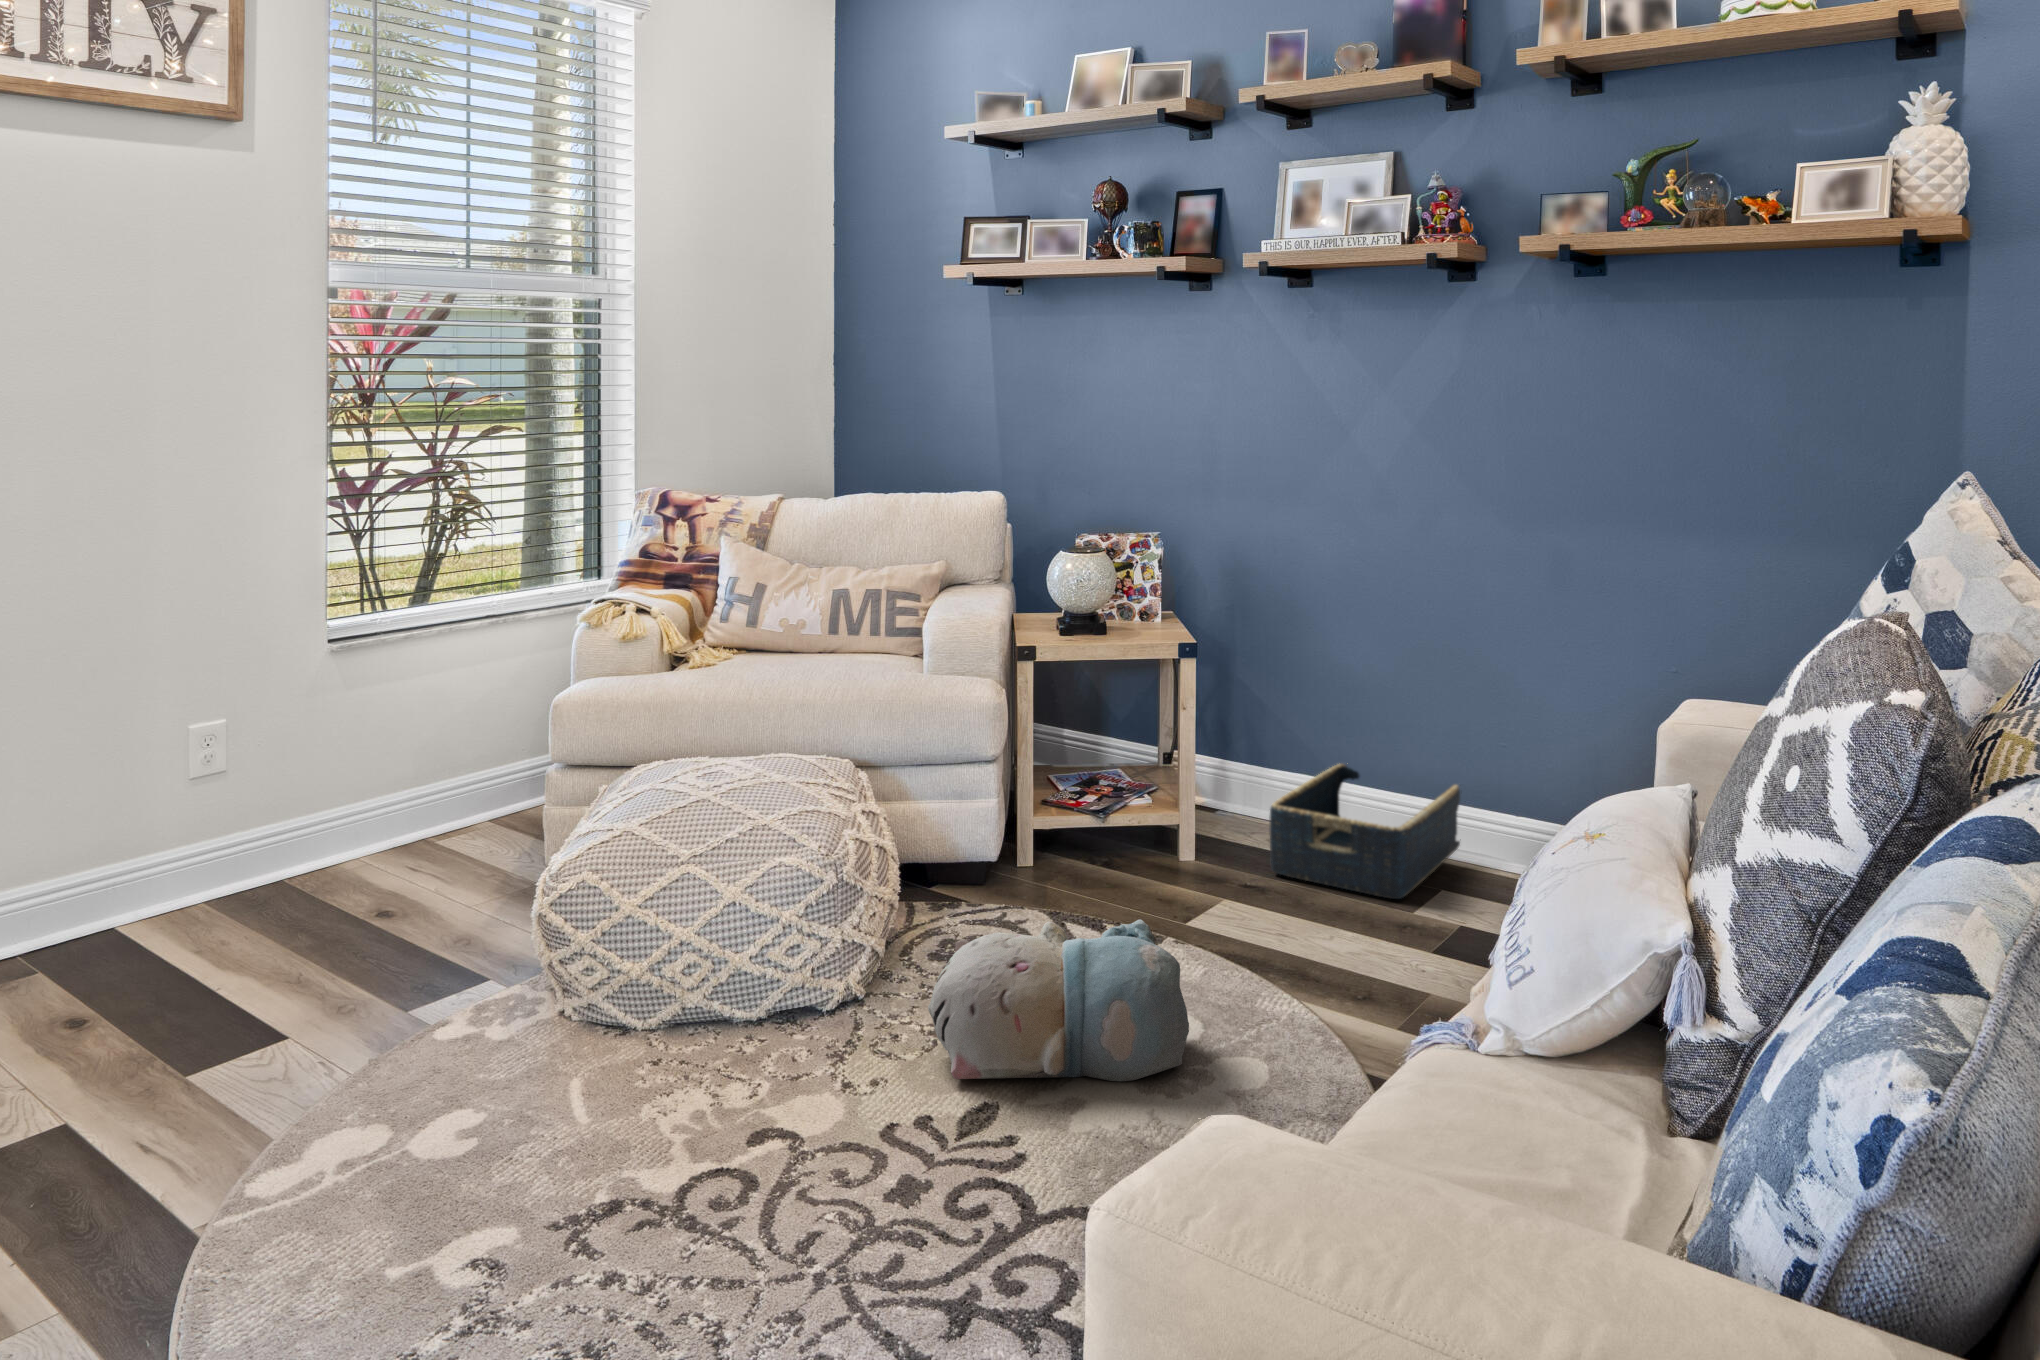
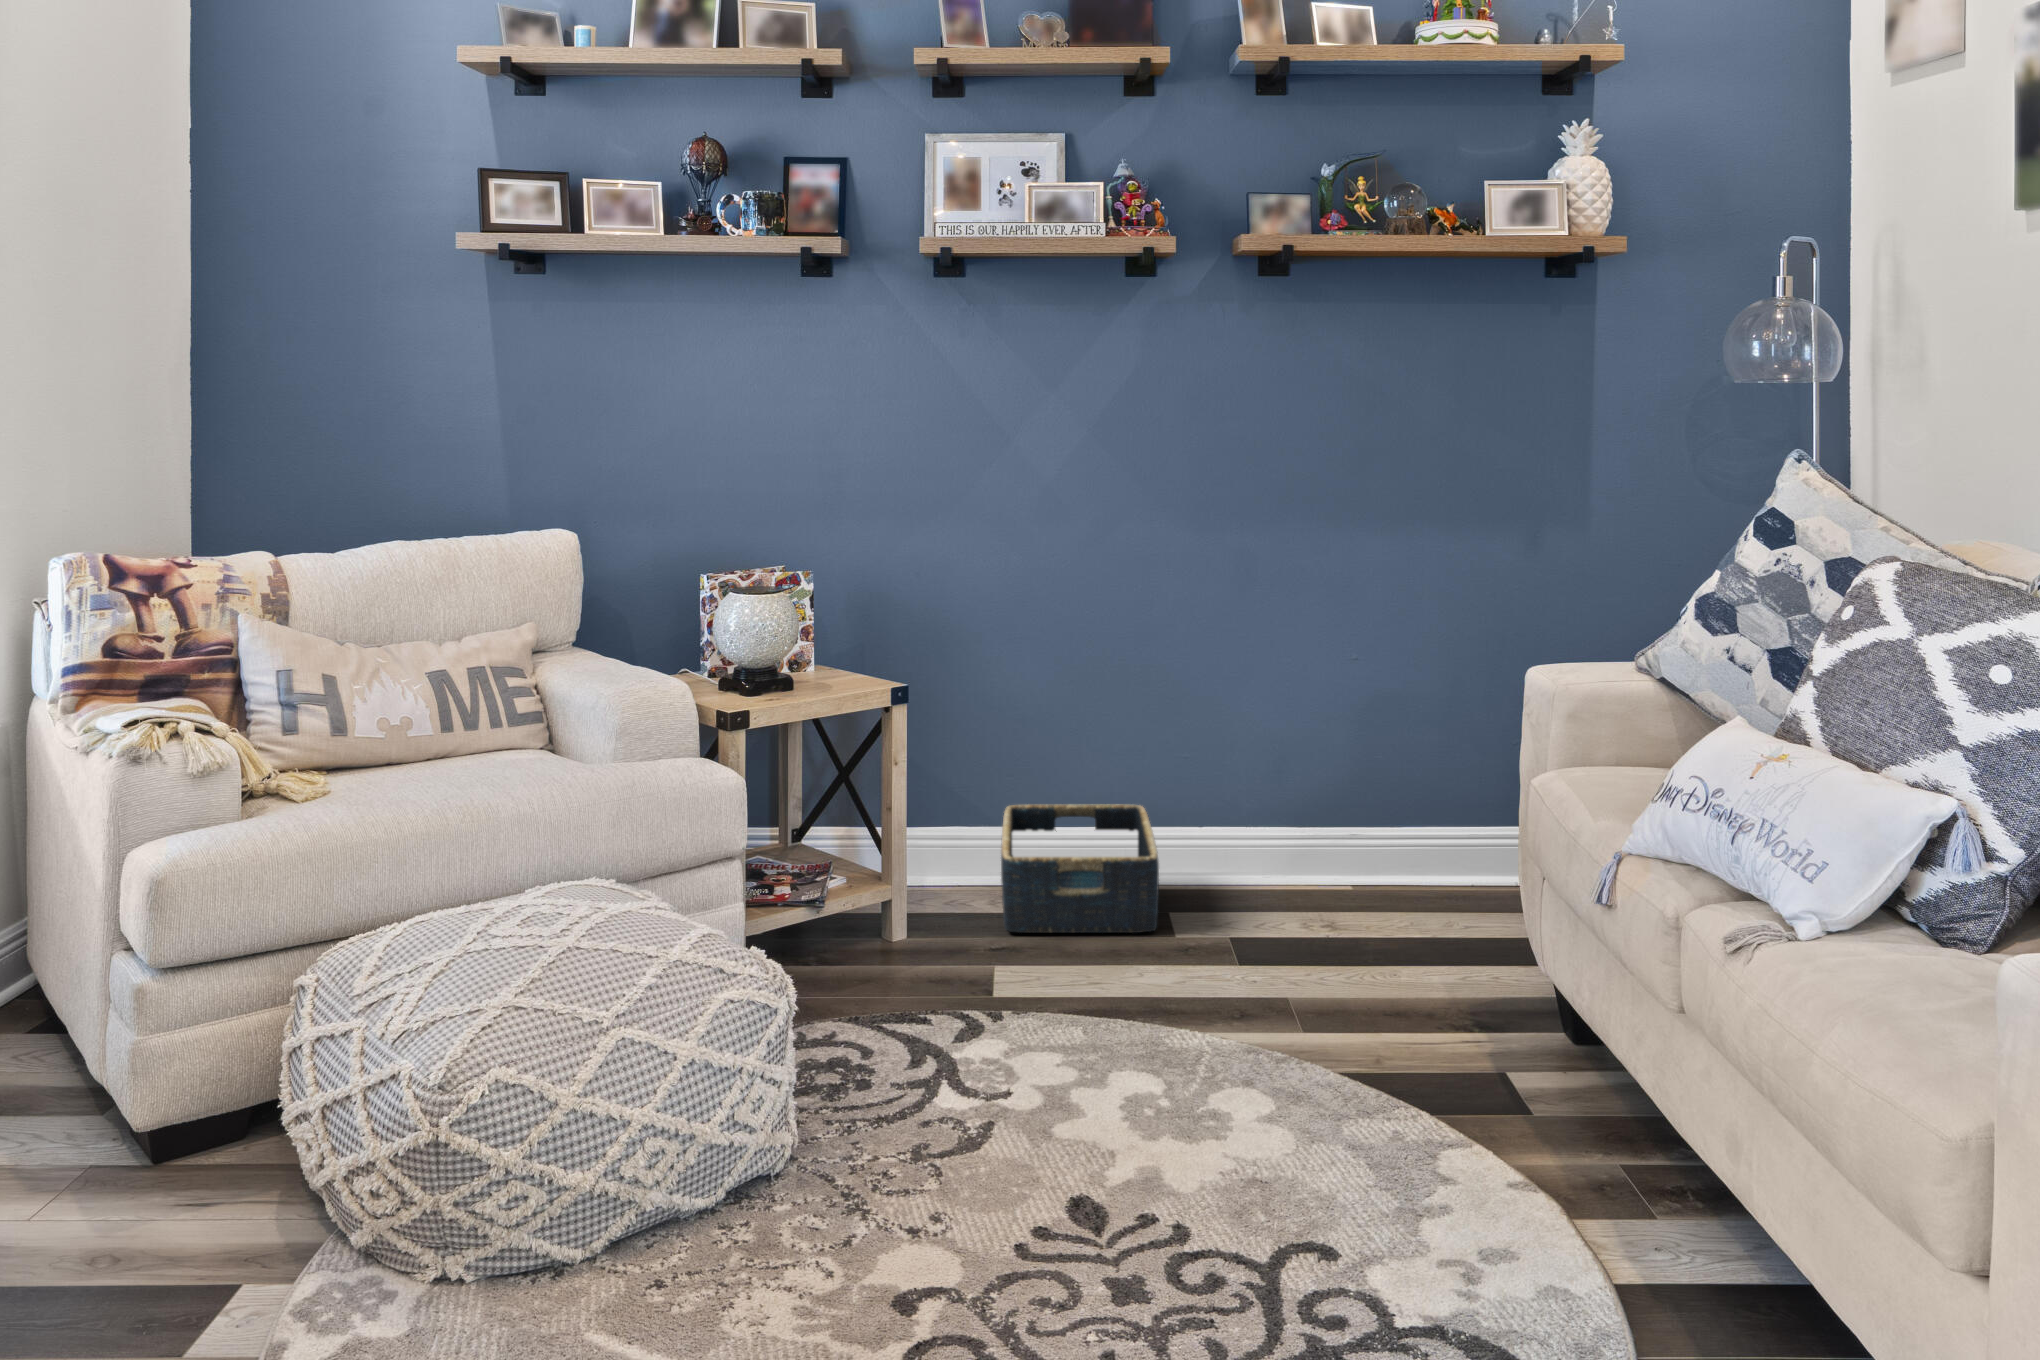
plush toy: present [928,920,1189,1081] -> none [909,985,1192,1195]

